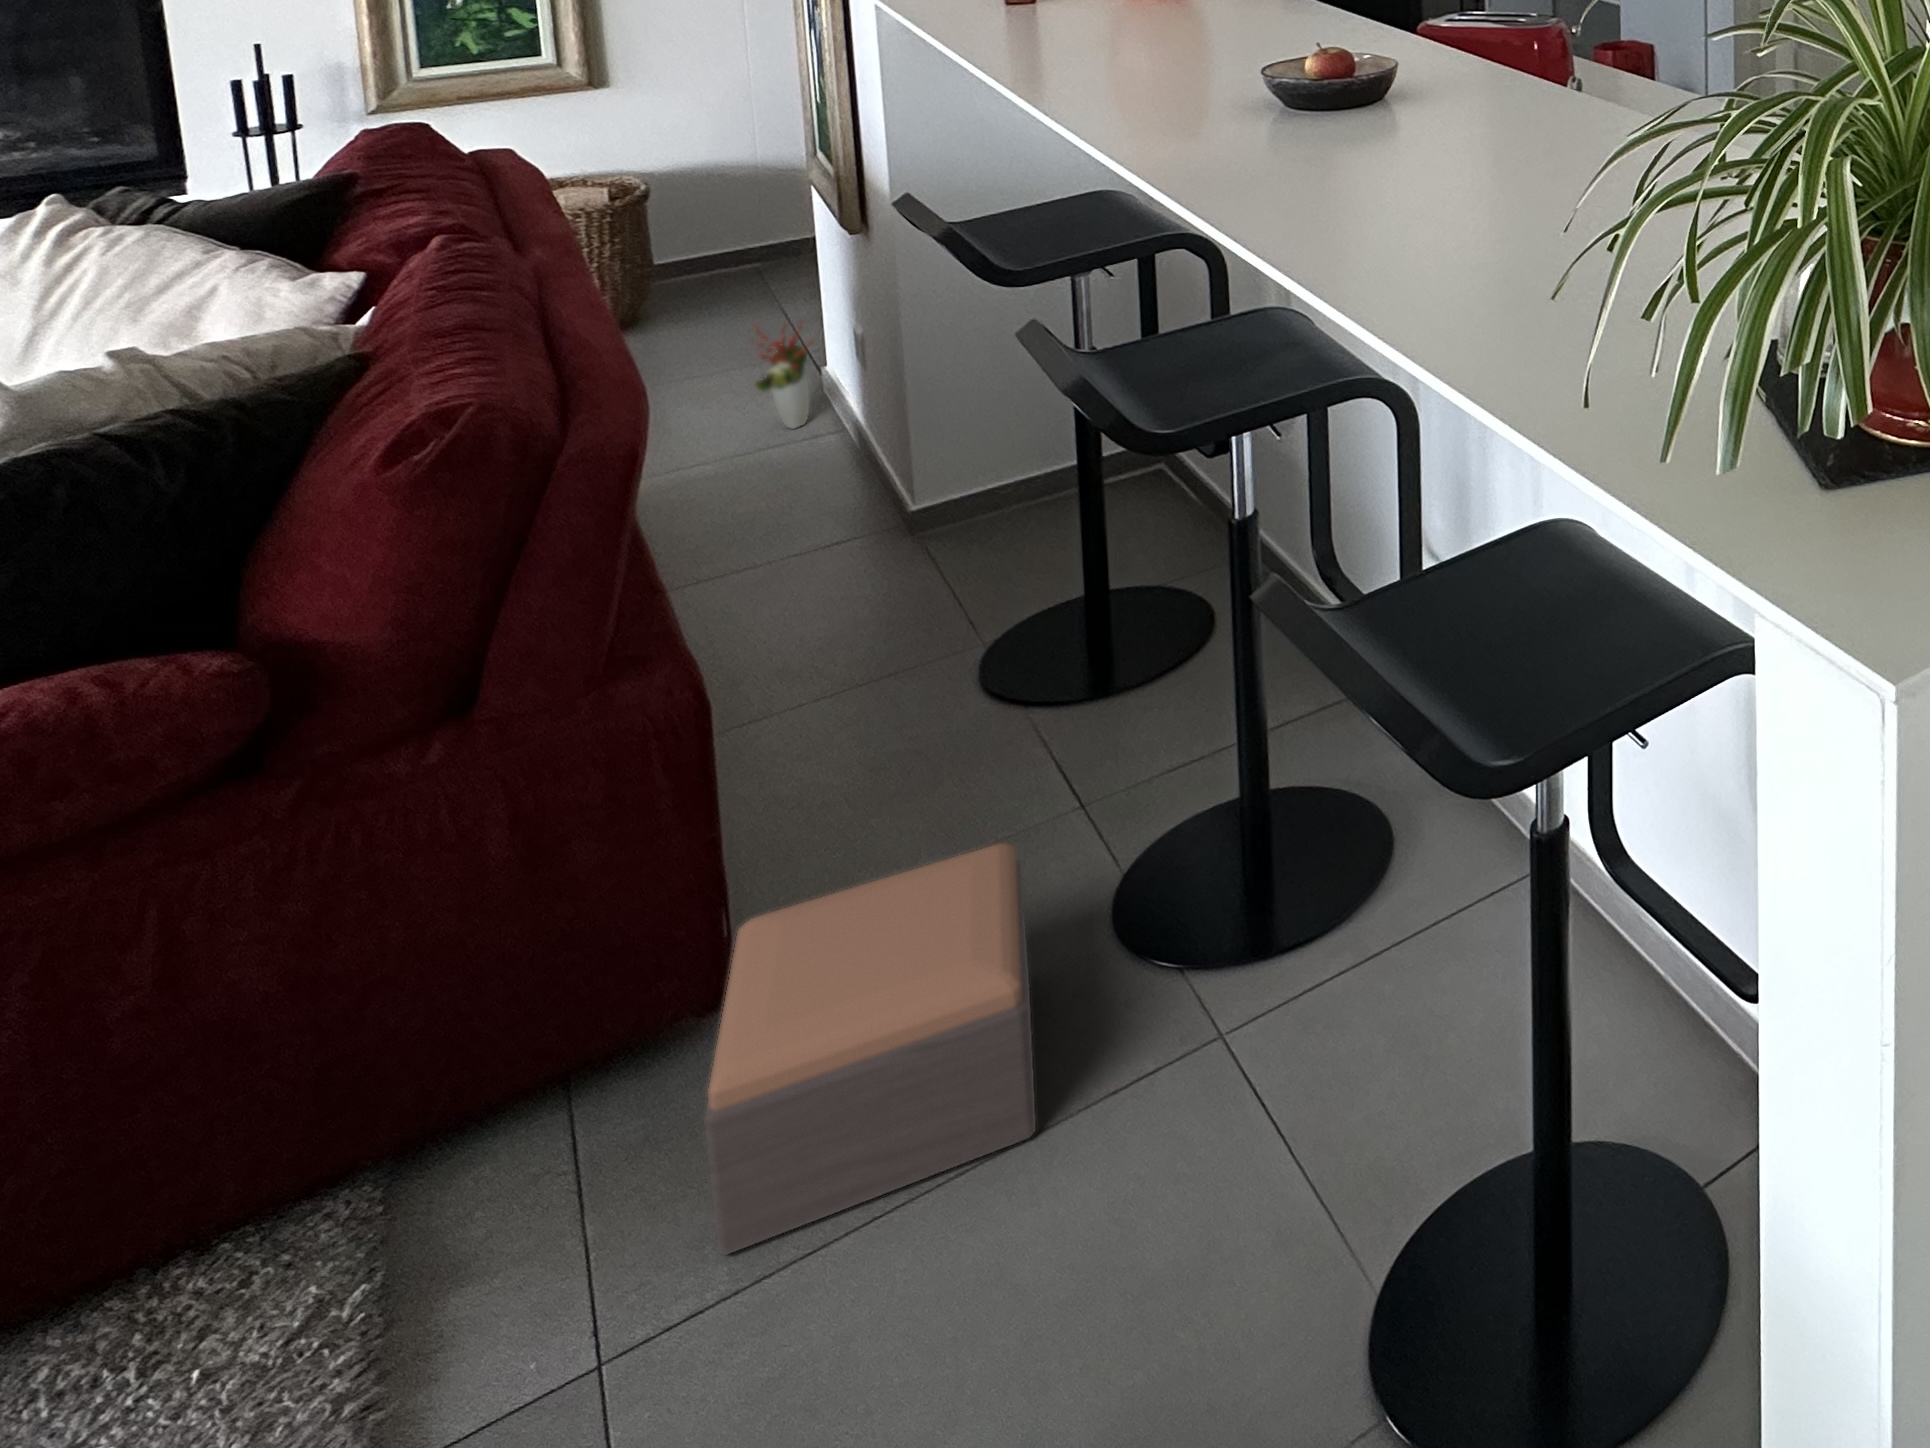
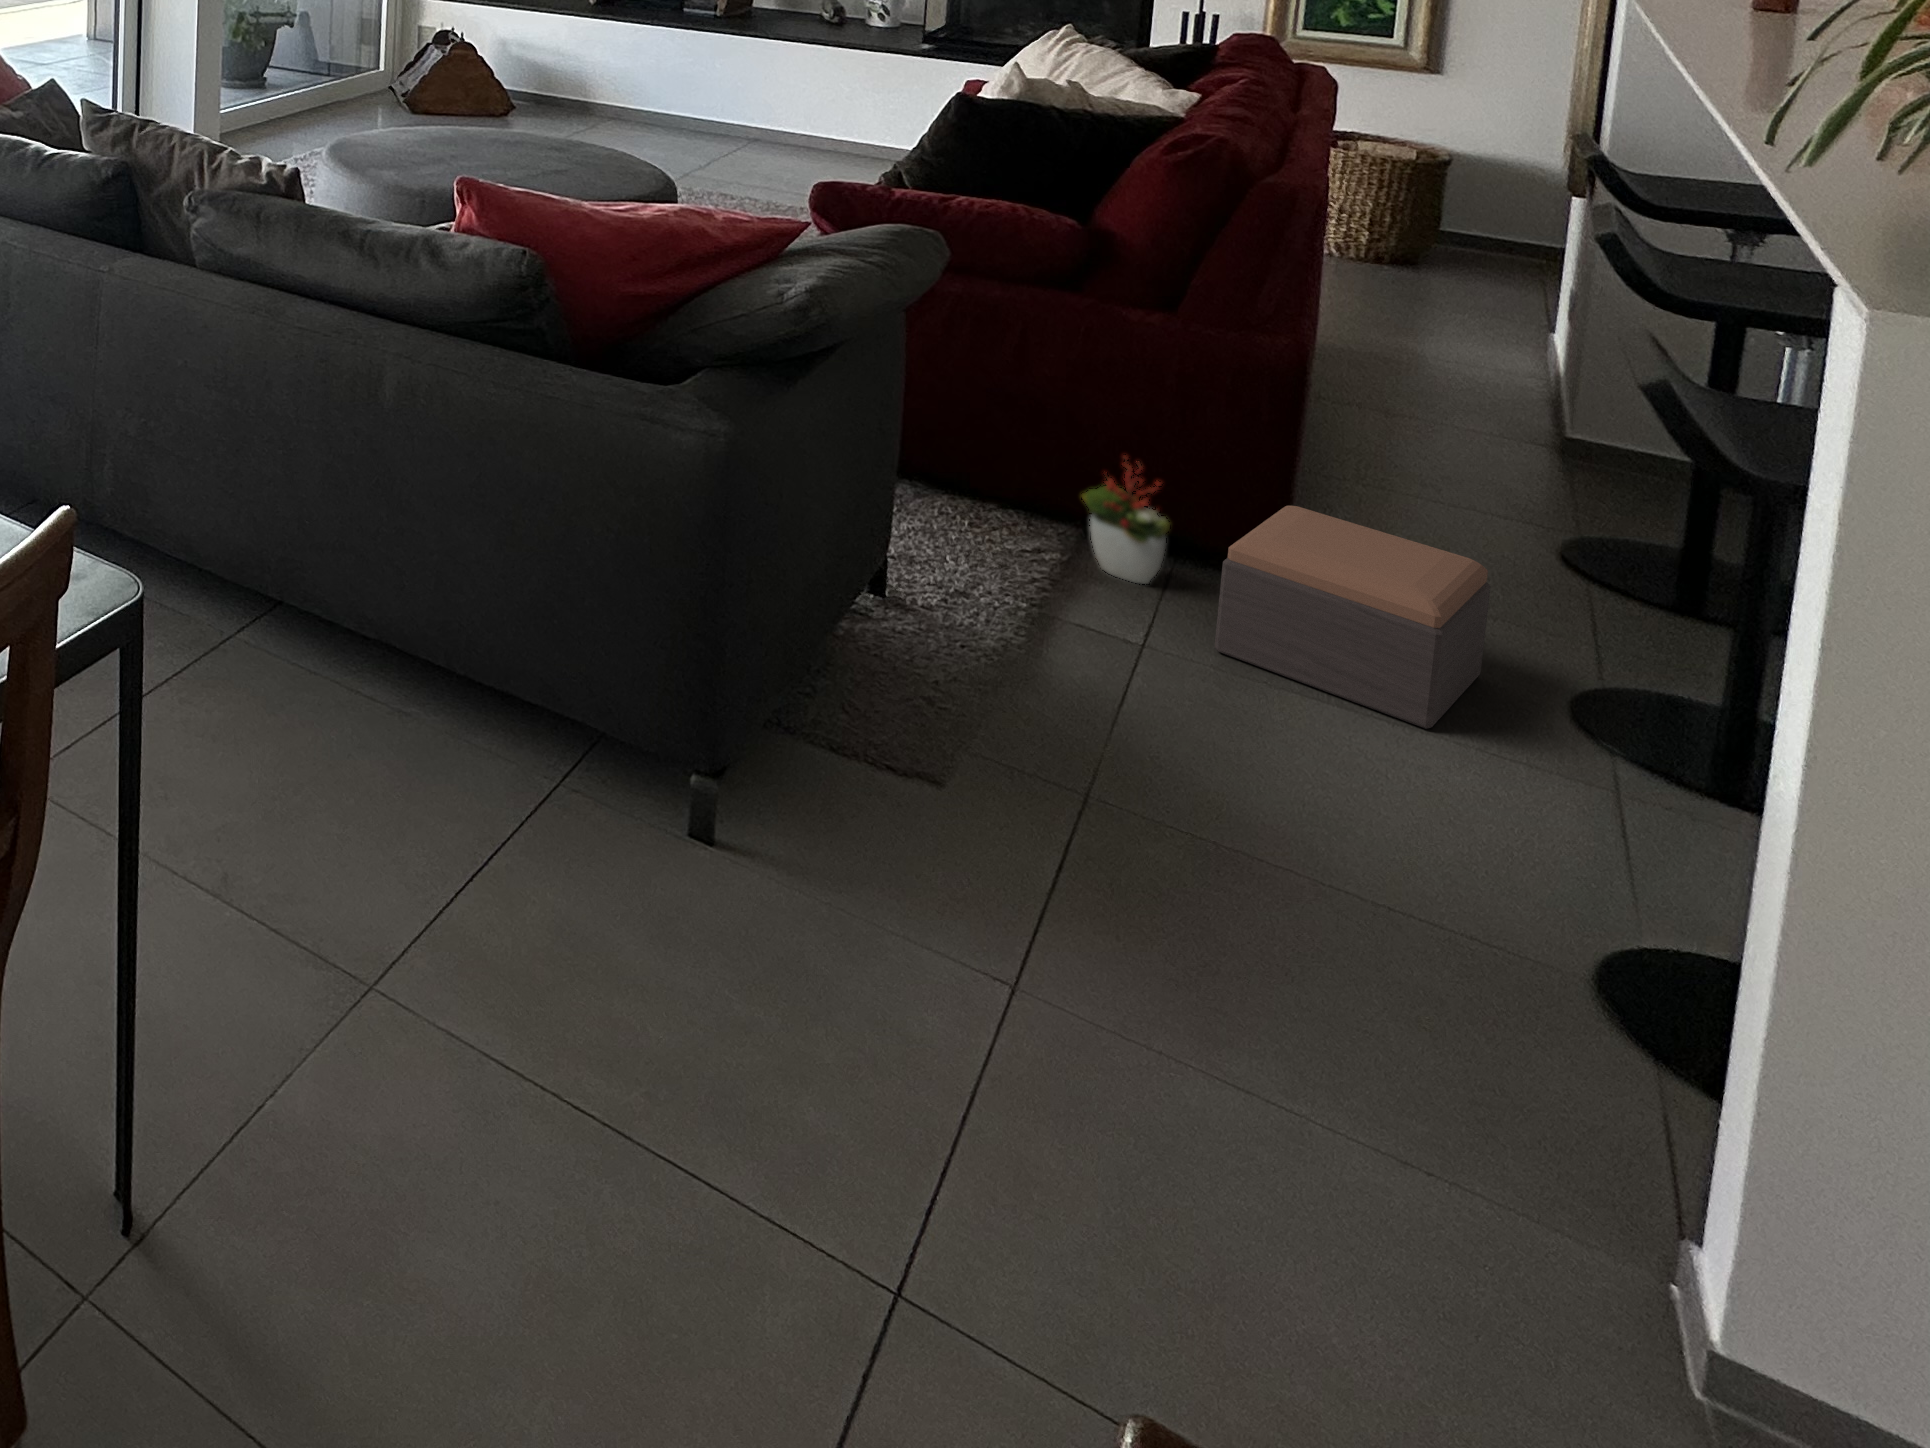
decorative plant: present [751,323,811,429] -> present [1082,457,1170,584]

